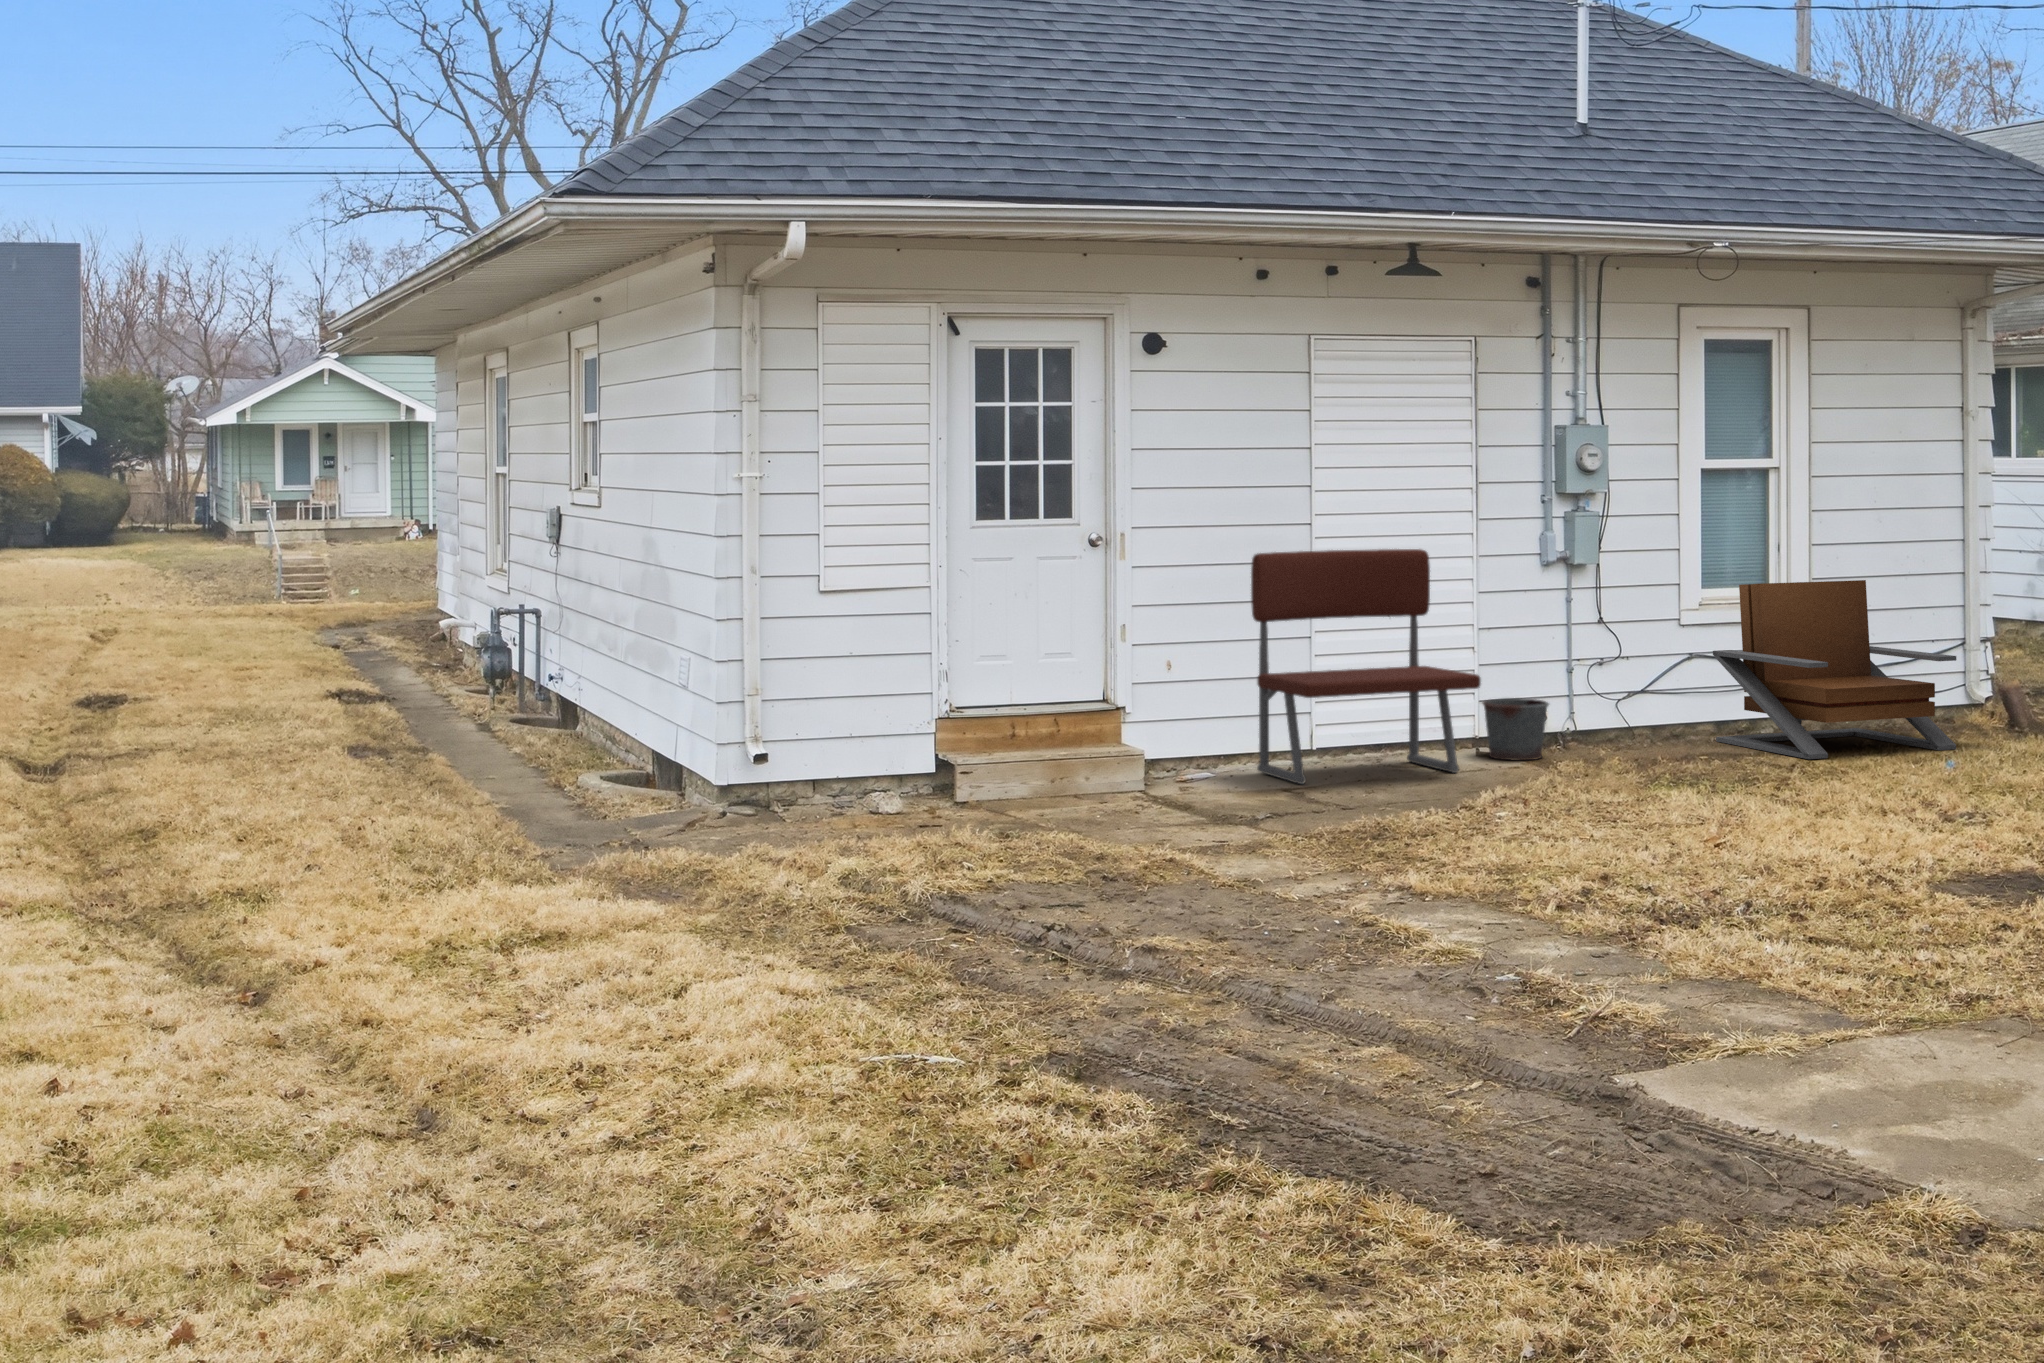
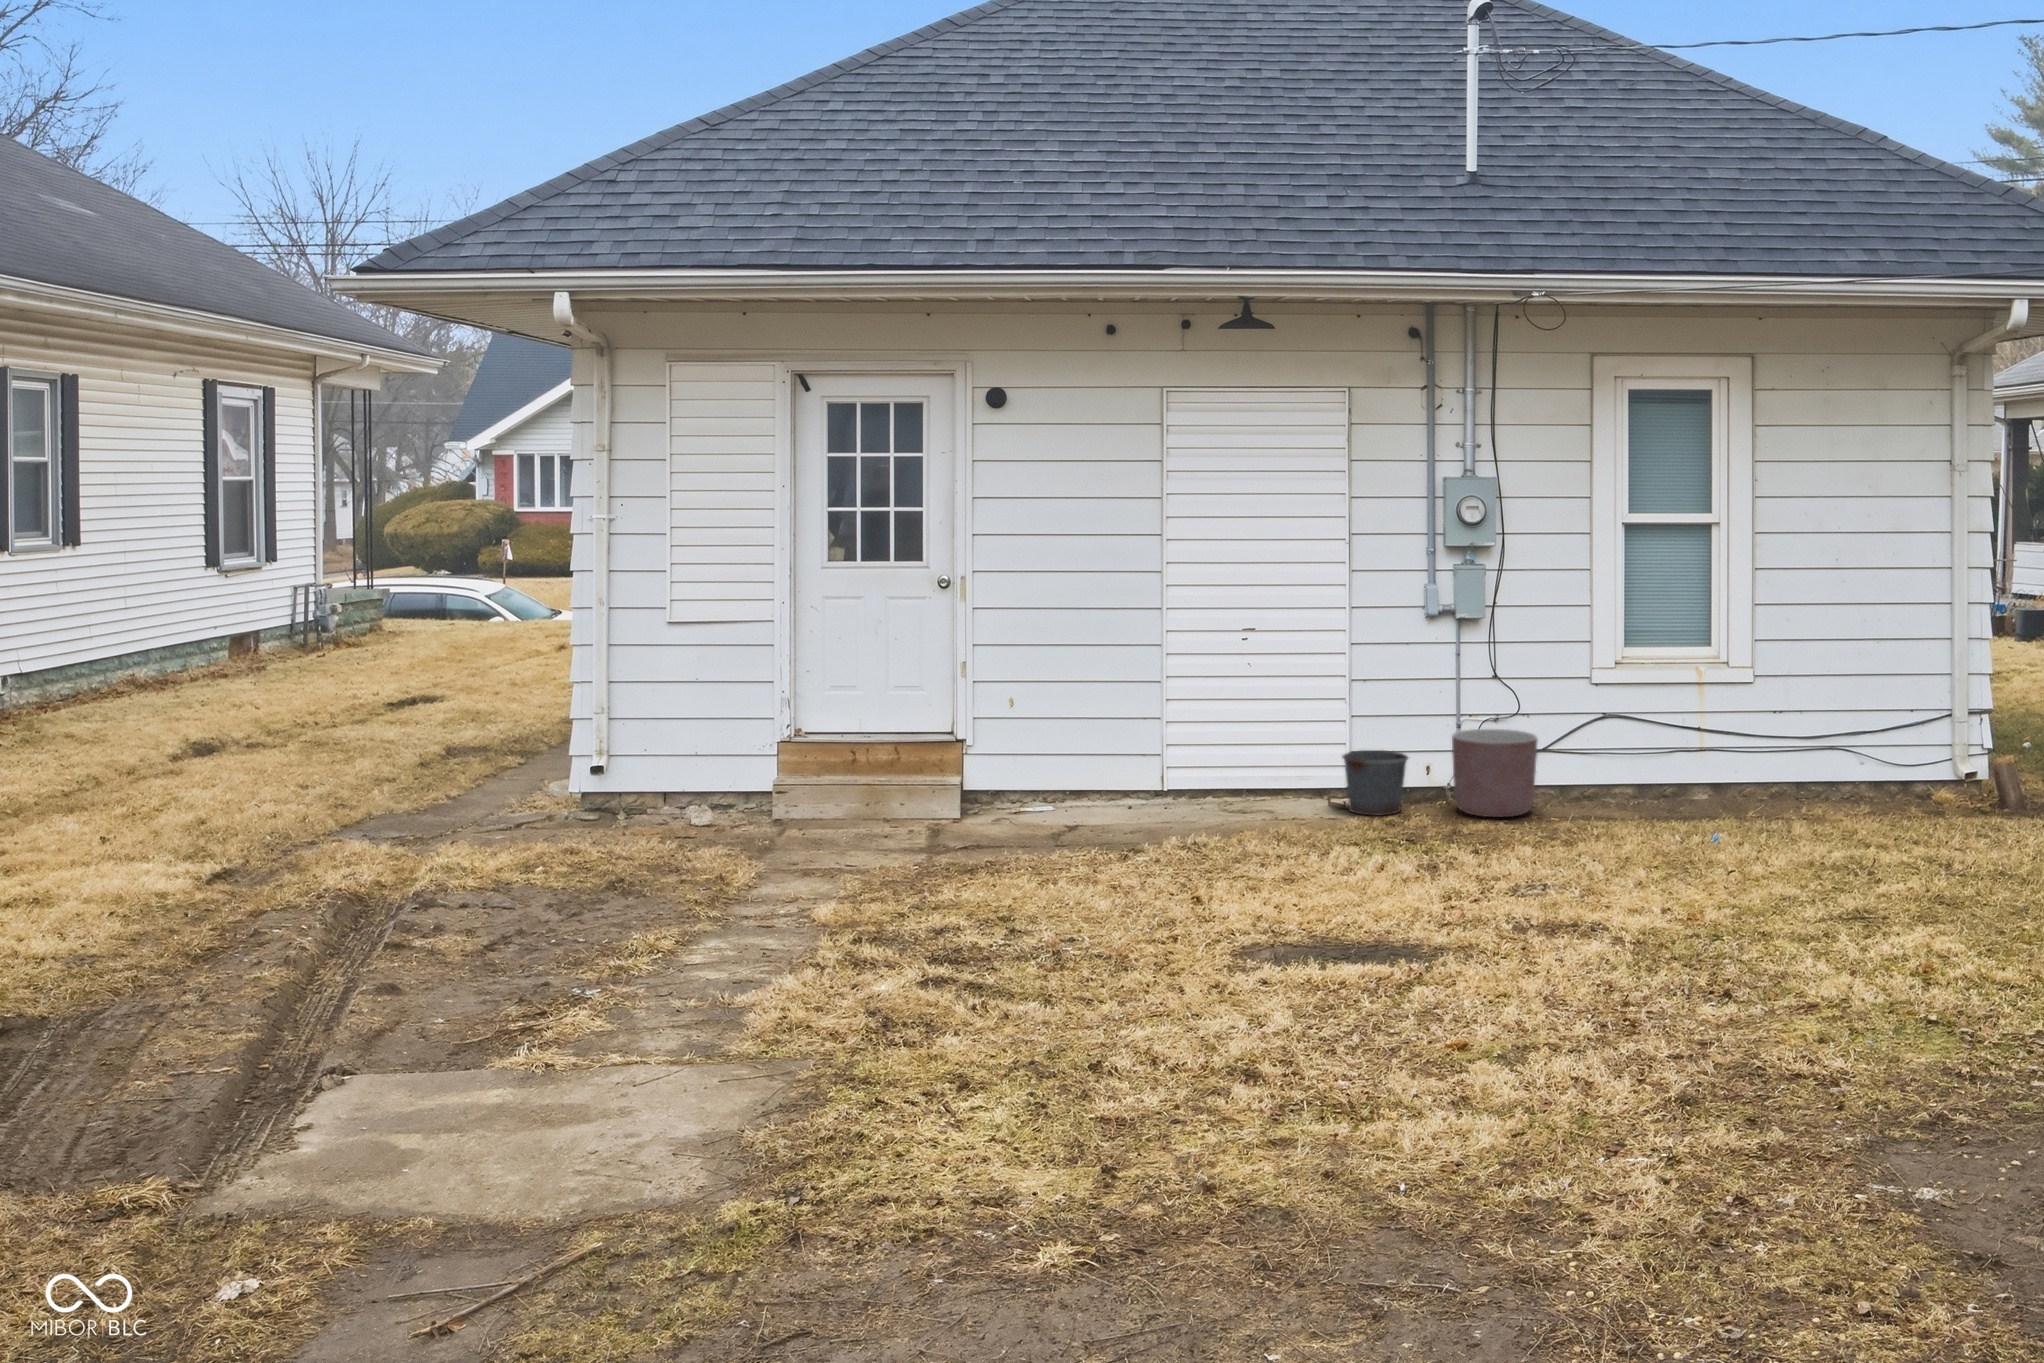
bench: present [1251,549,1481,784] -> none [1085,599,1283,828]
lounge chair: present [1713,580,1956,759] -> none [1619,646,1851,838]
planter: none [1579,672,1665,754] -> present [1452,729,1538,817]

